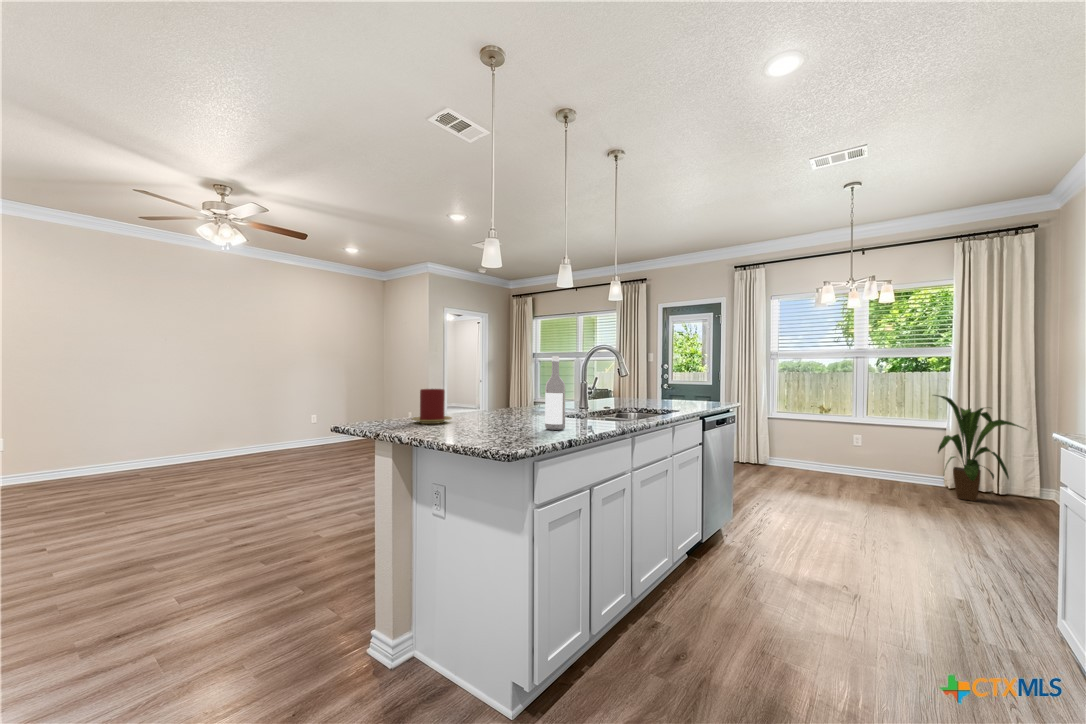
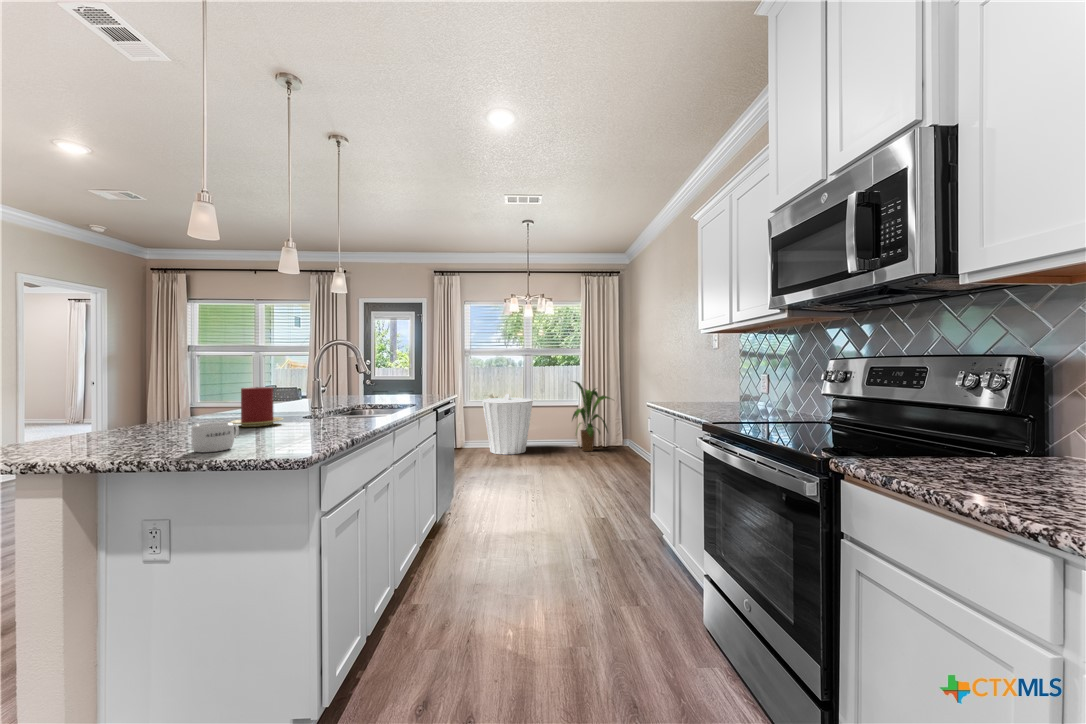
wine bottle: present [545,356,565,430] -> none [305,348,331,431]
candle: present [412,389,452,424] -> present [230,387,283,427]
trash can: none [793,407,869,485] -> present [483,394,533,454]
mug: none [454,416,486,438] -> present [192,422,239,452]

